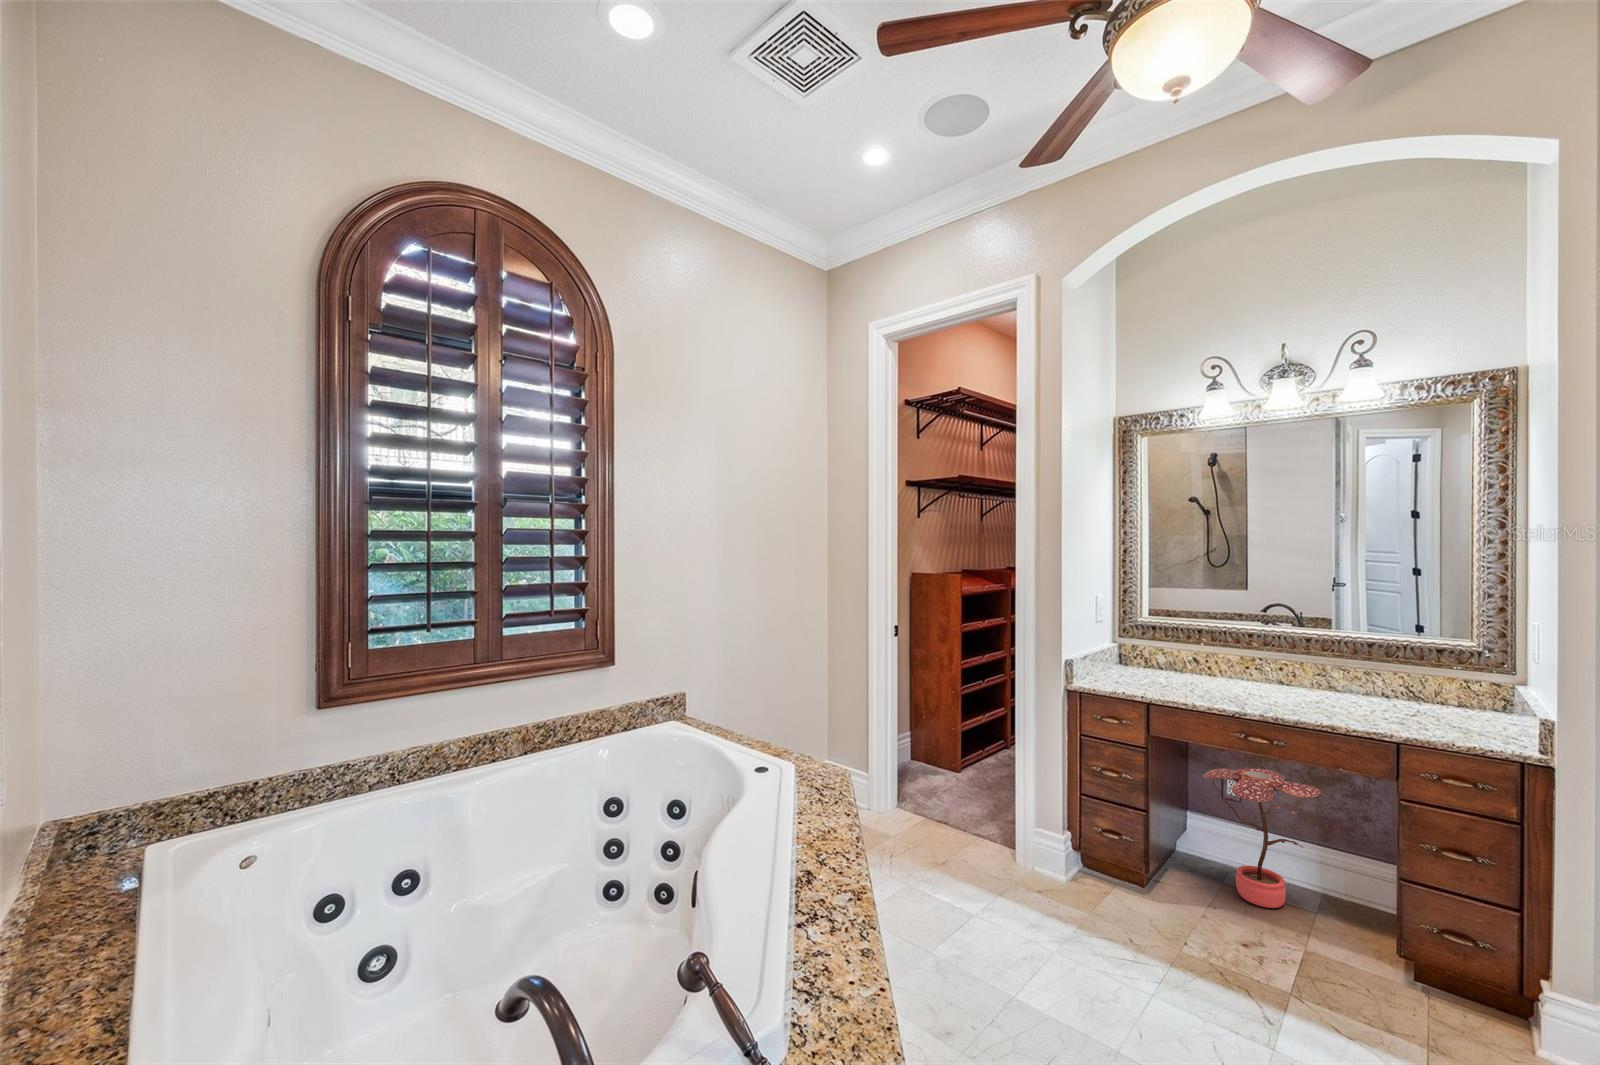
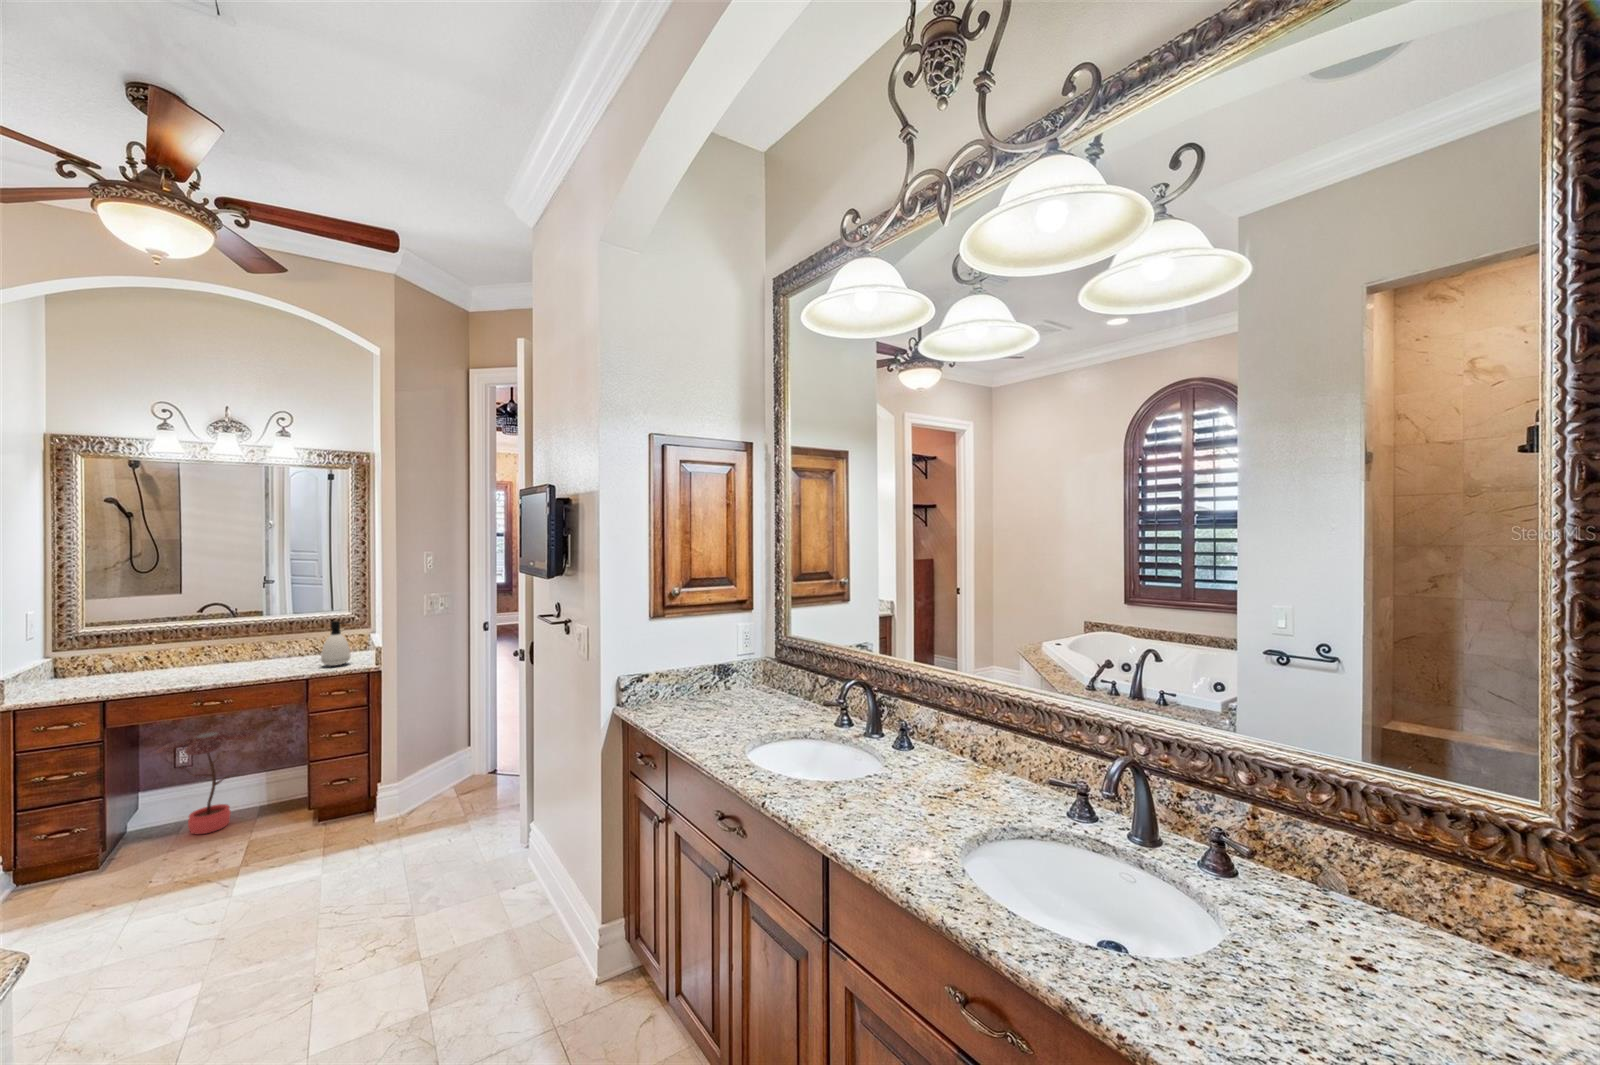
soap dispenser: none [1426,655,1485,733] -> present [321,621,351,666]

